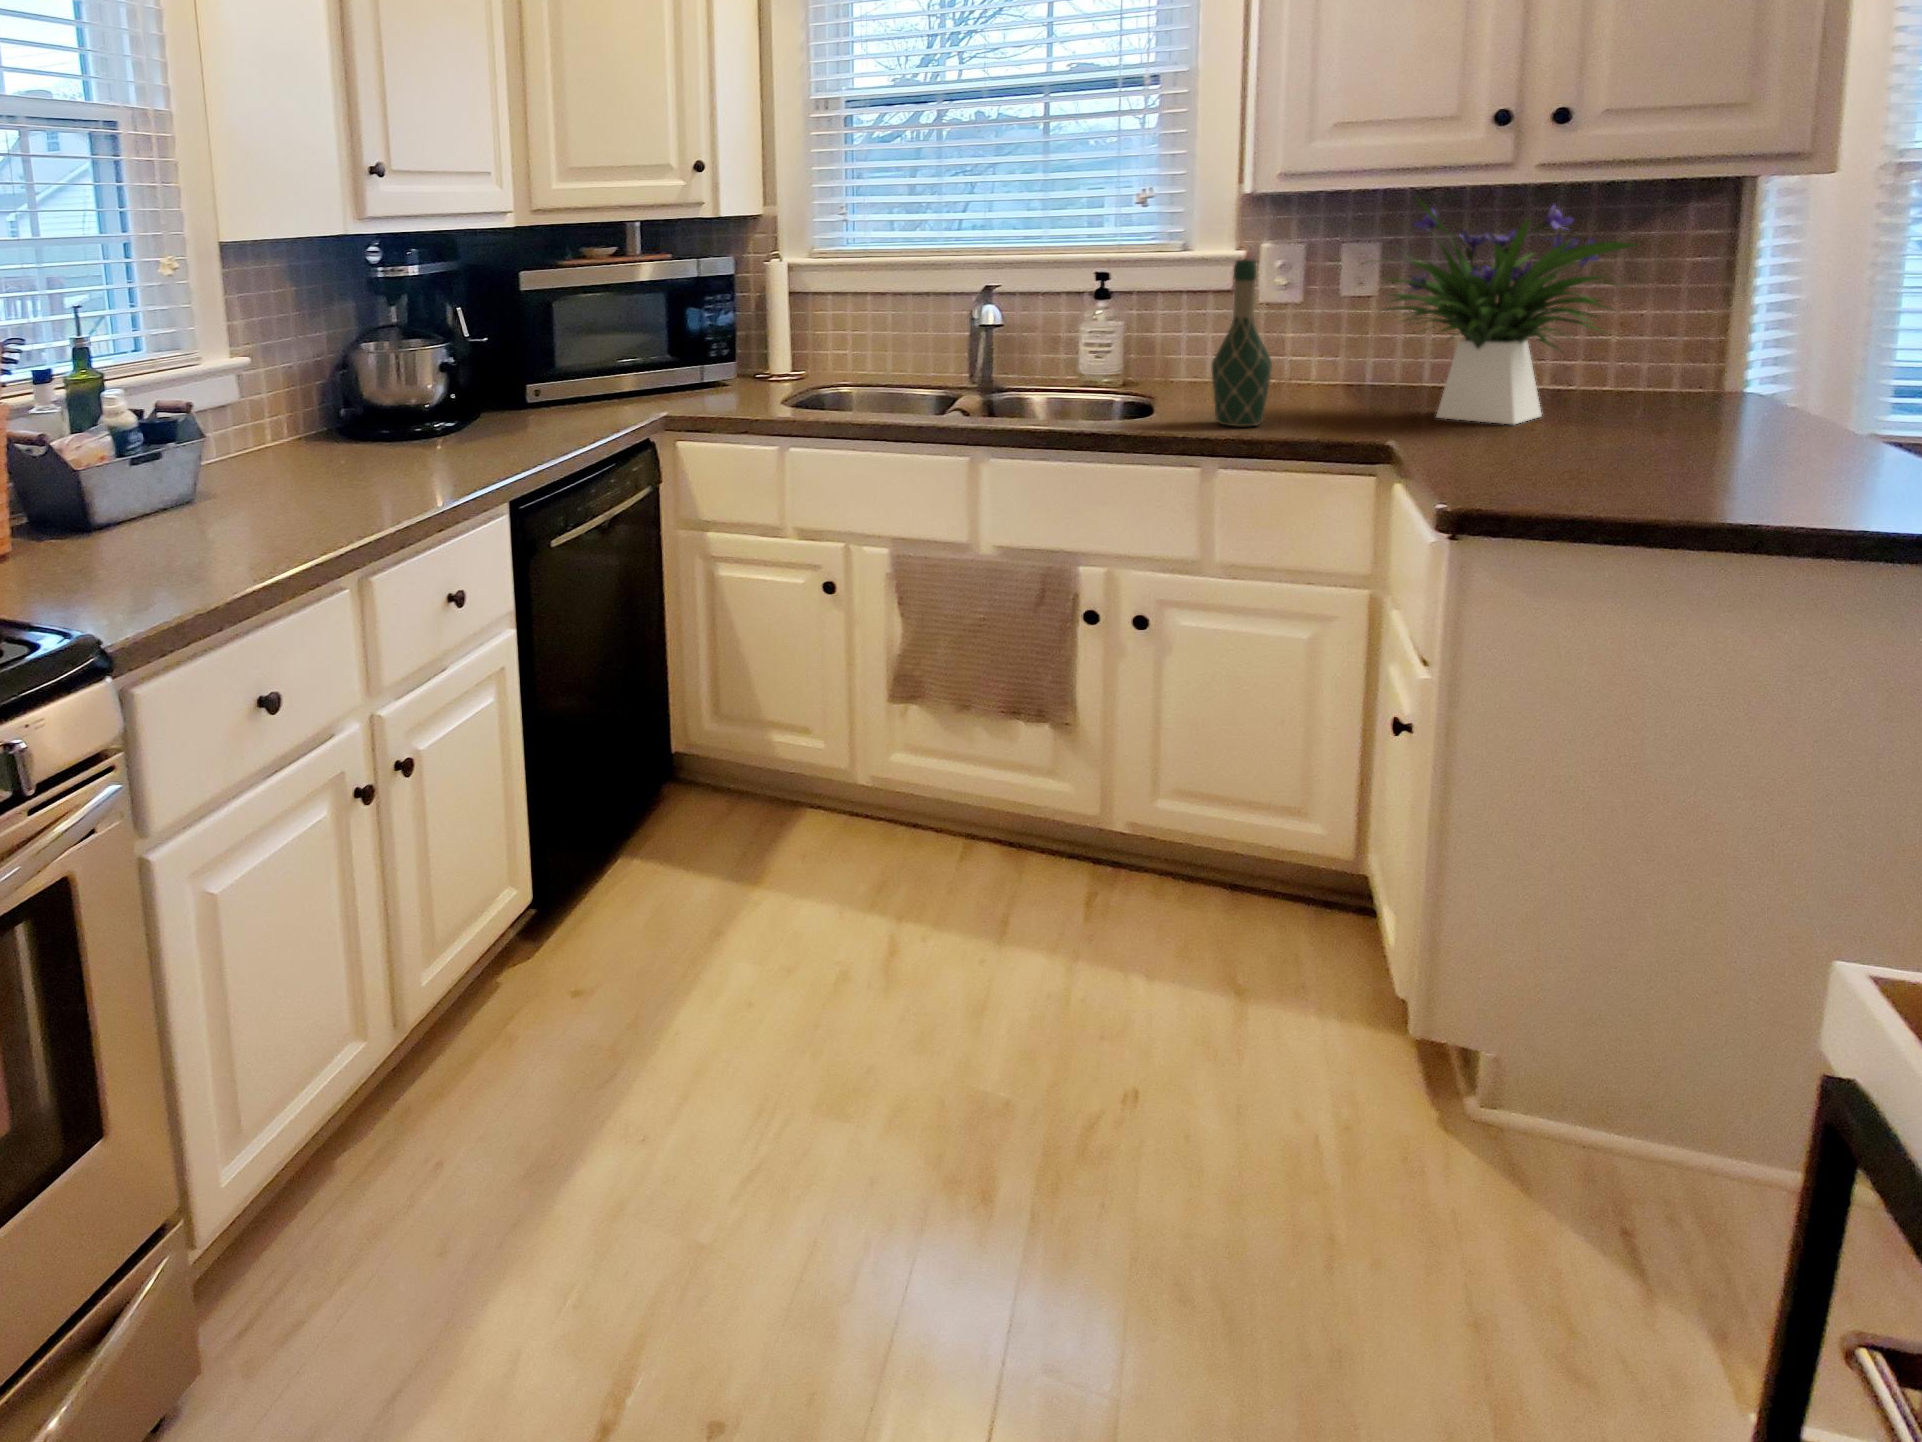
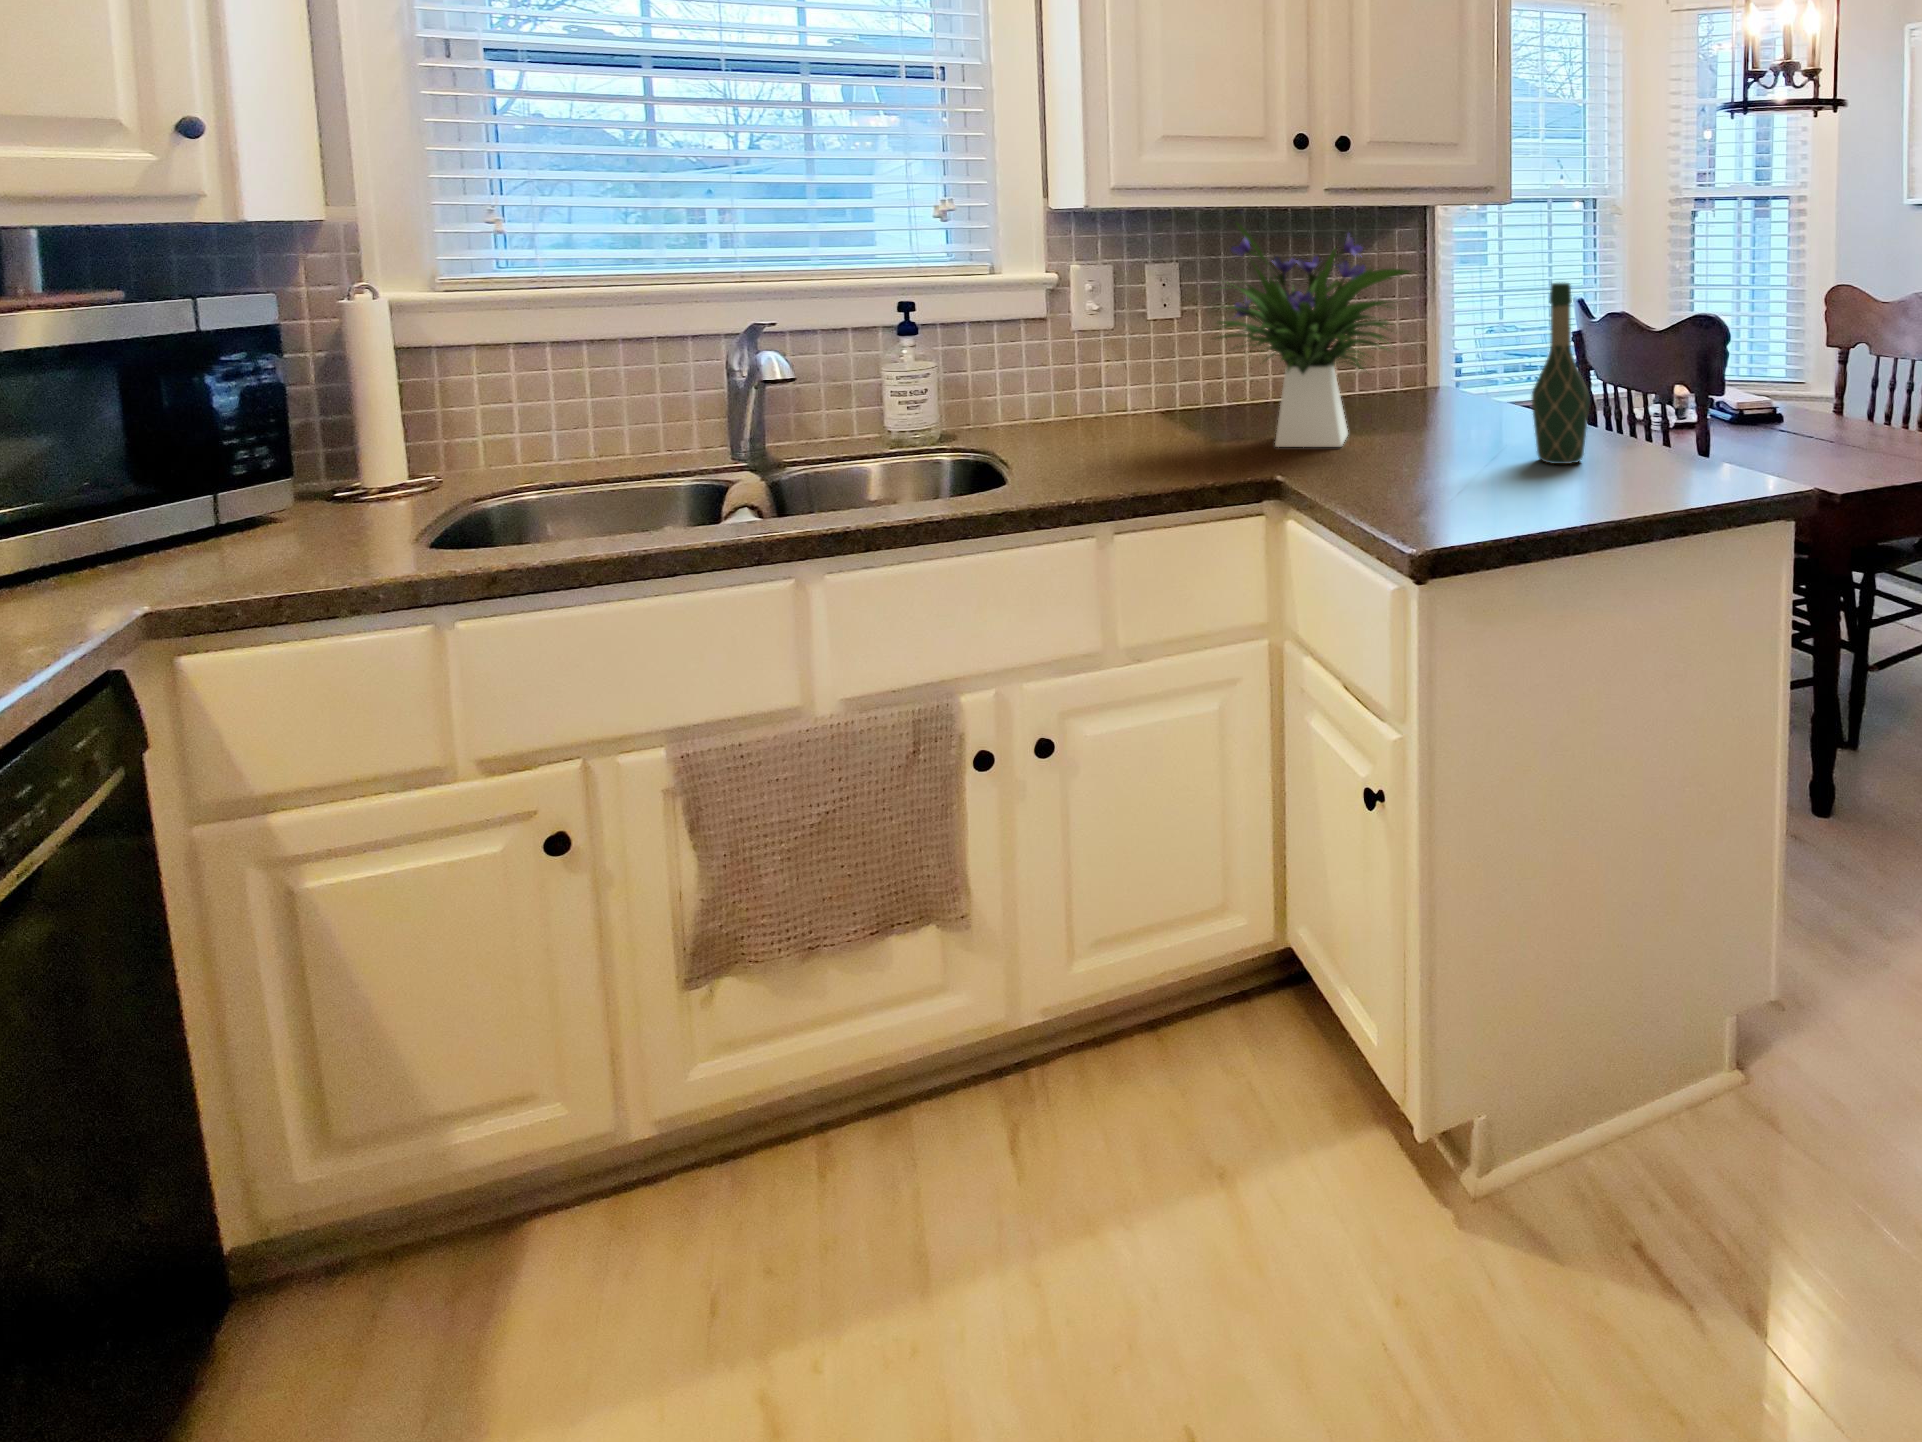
wine bottle: present [1212,259,1272,426] -> present [1532,283,1590,464]

